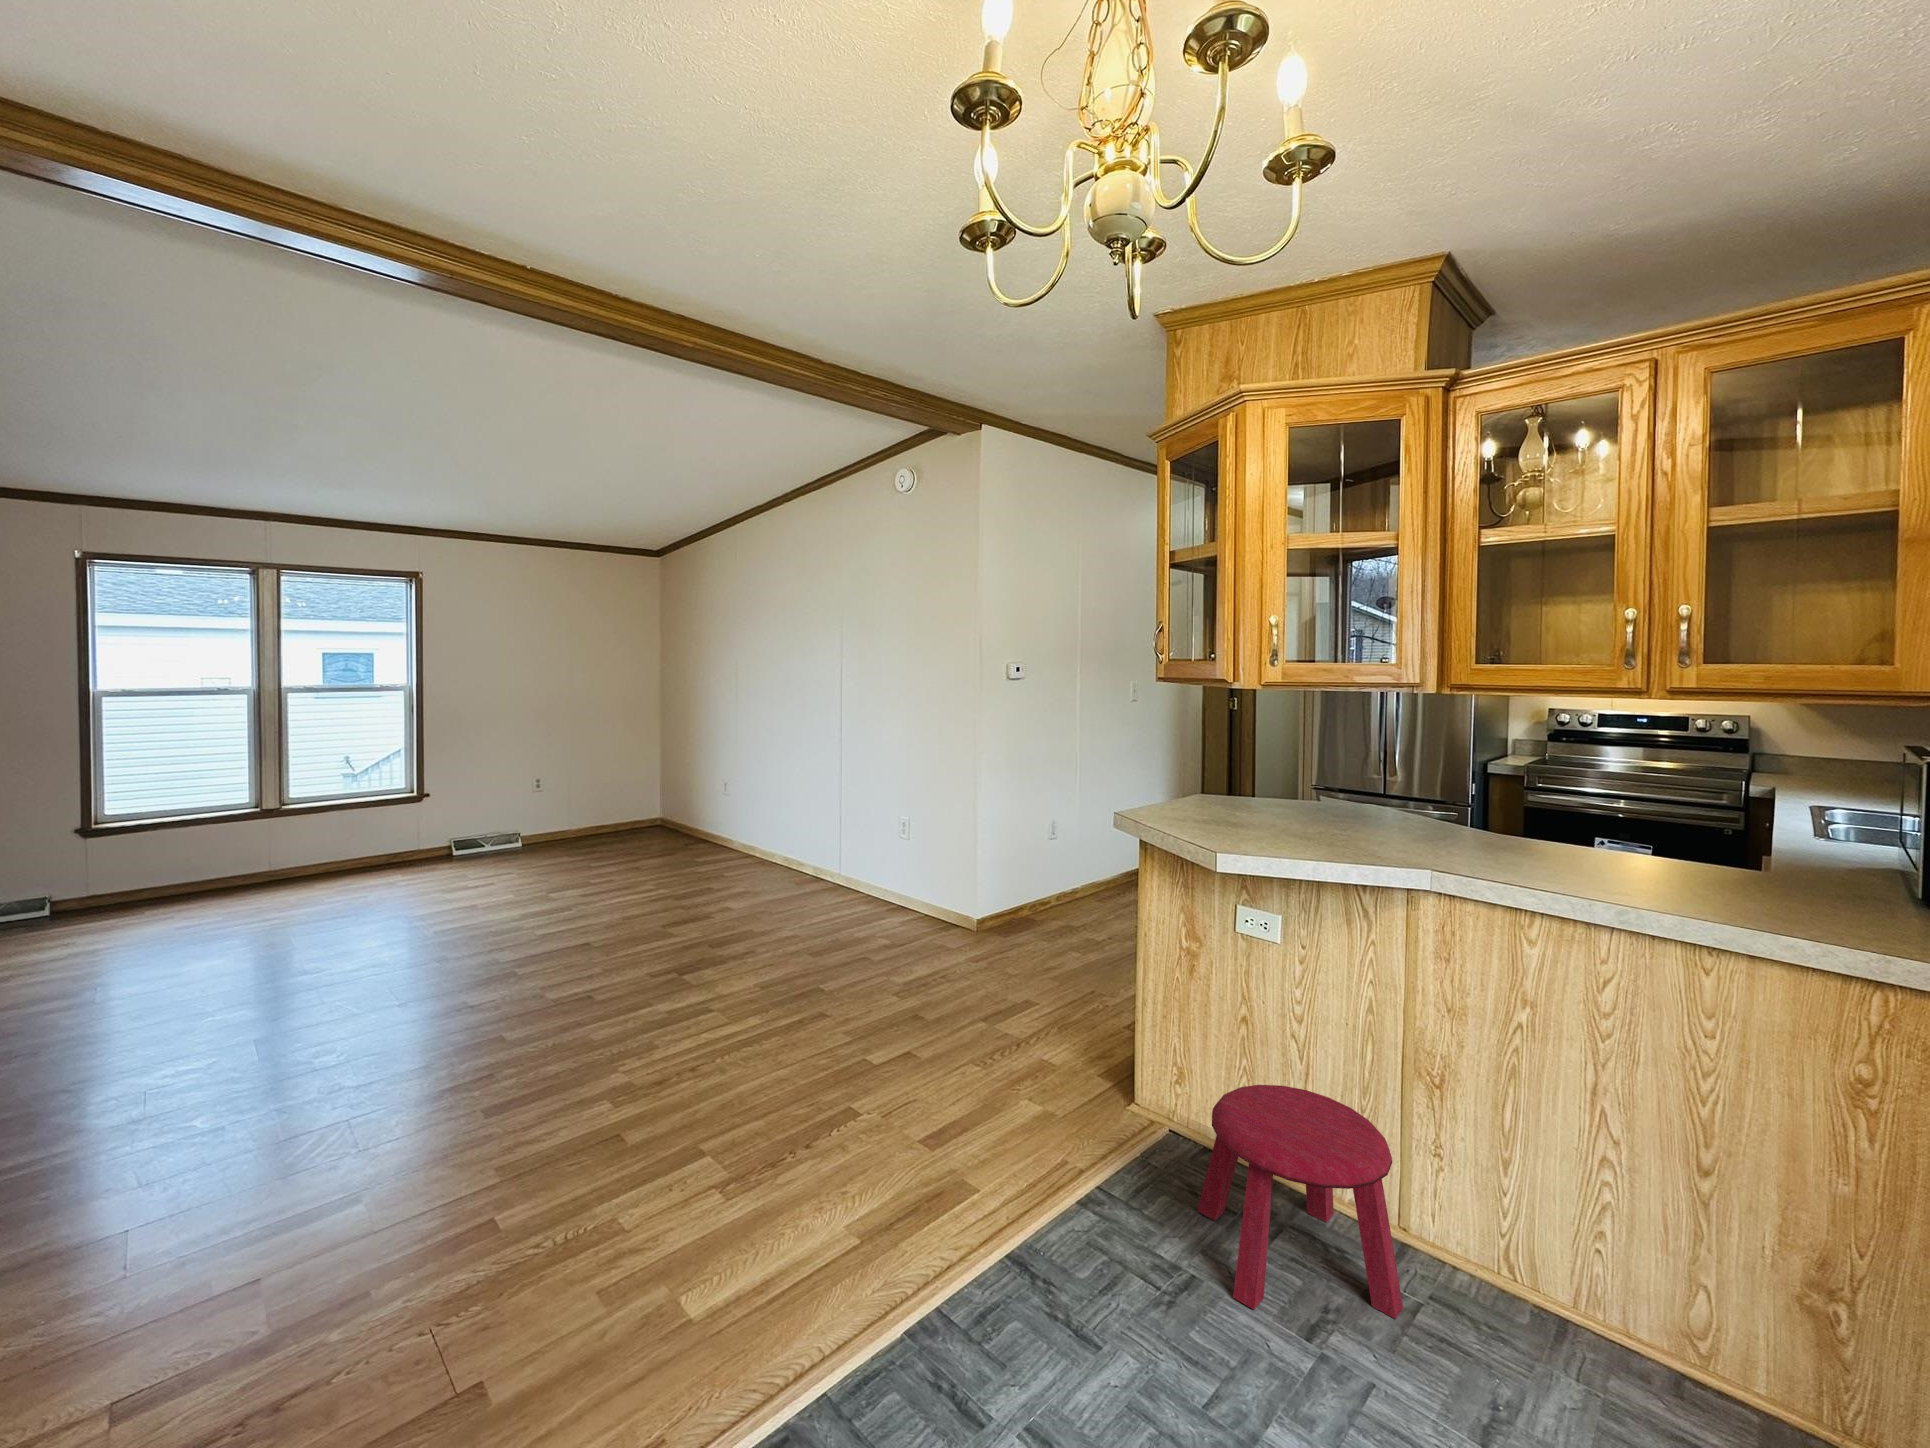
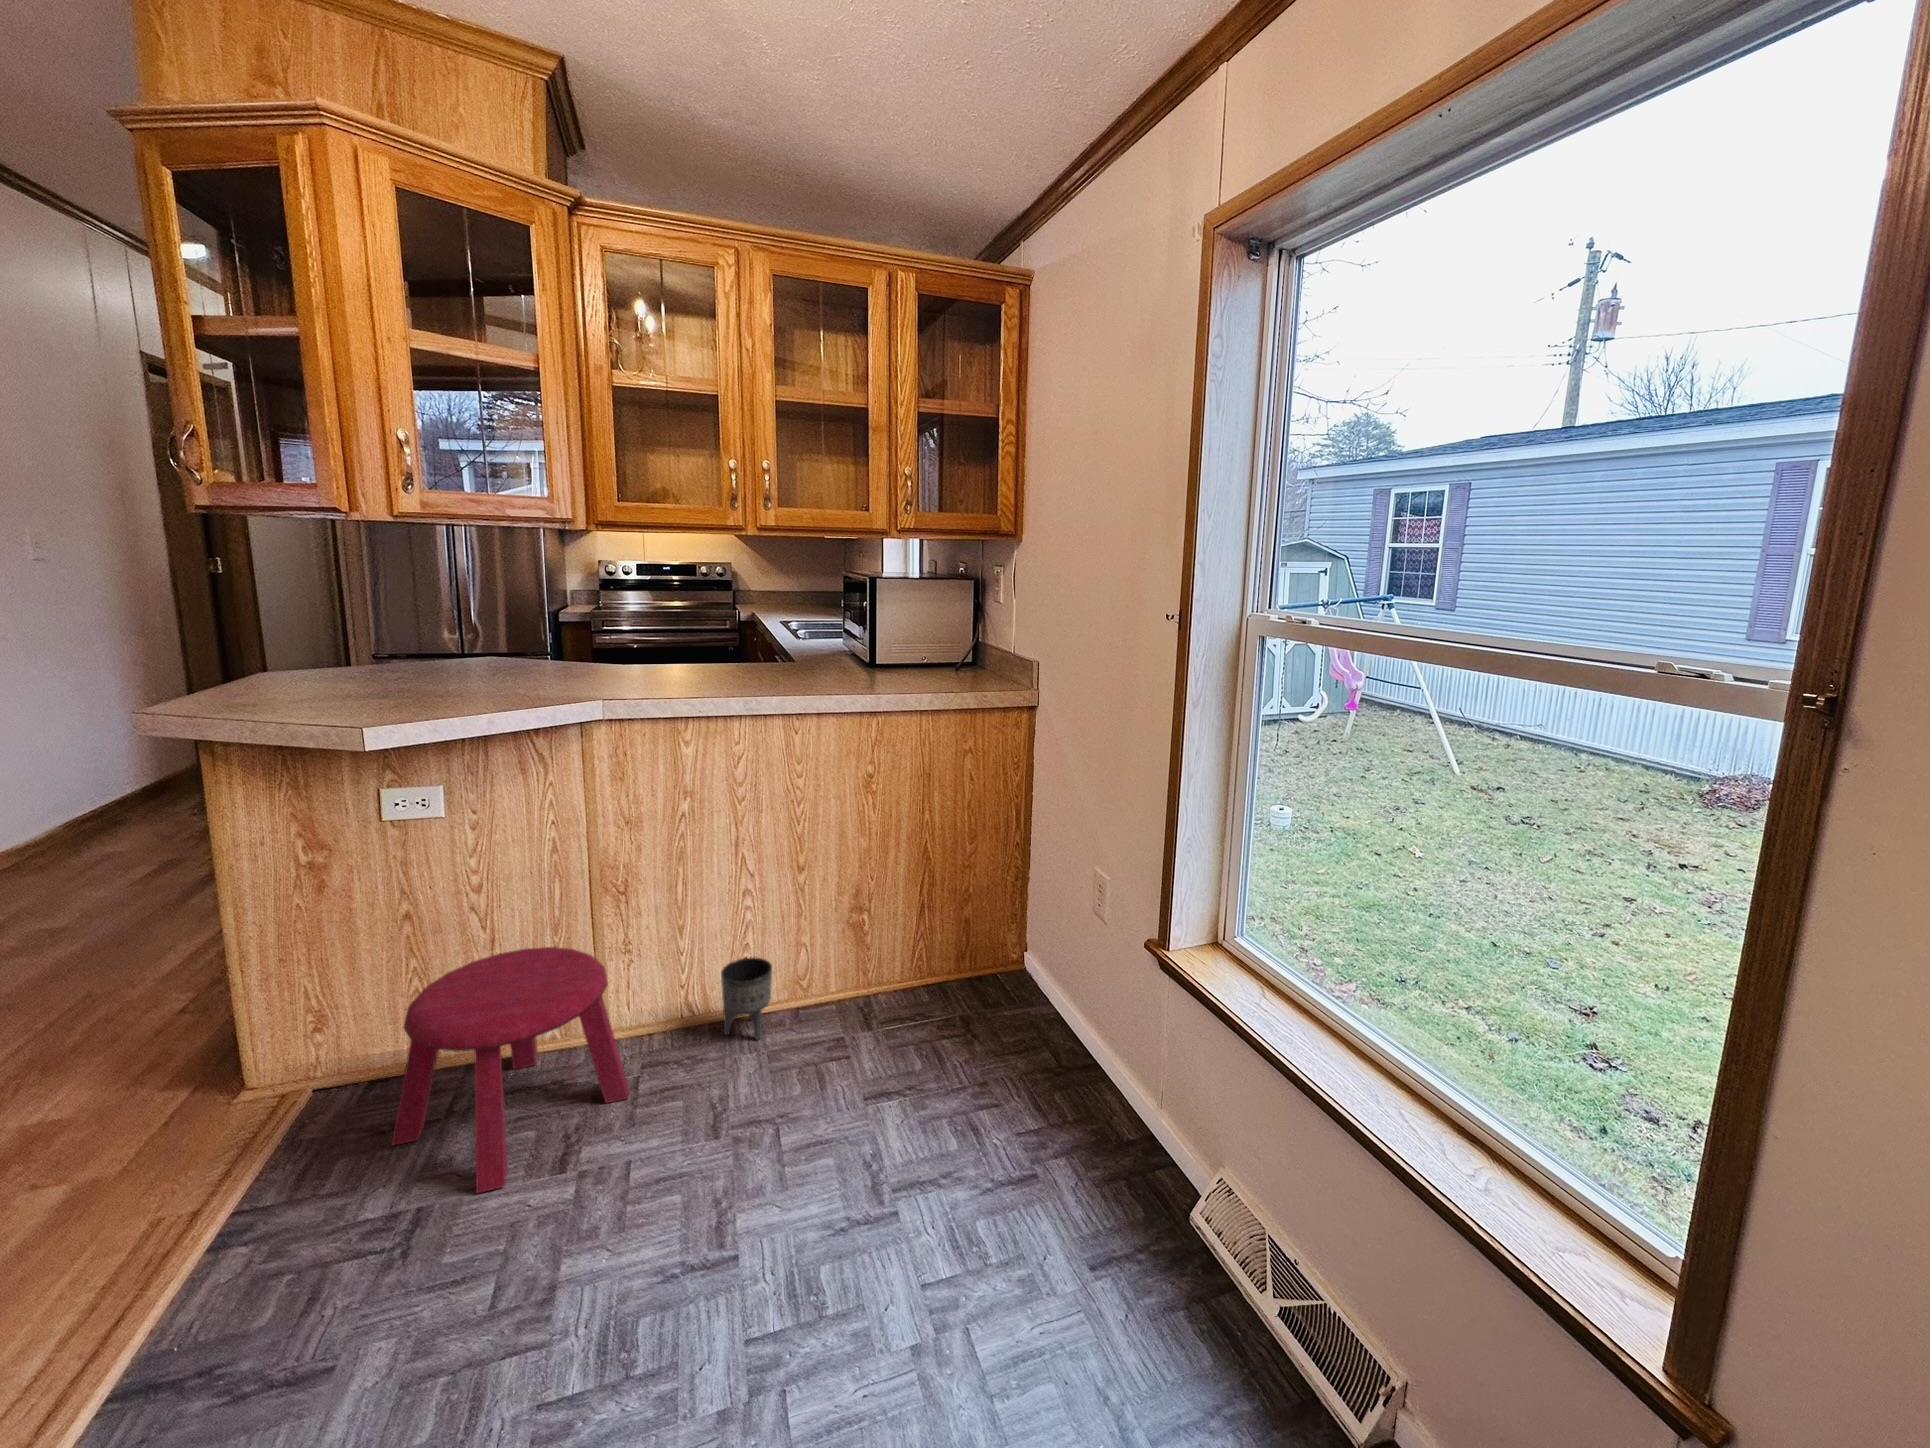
planter: none [1544,1243,1626,1375] -> present [721,957,772,1040]

